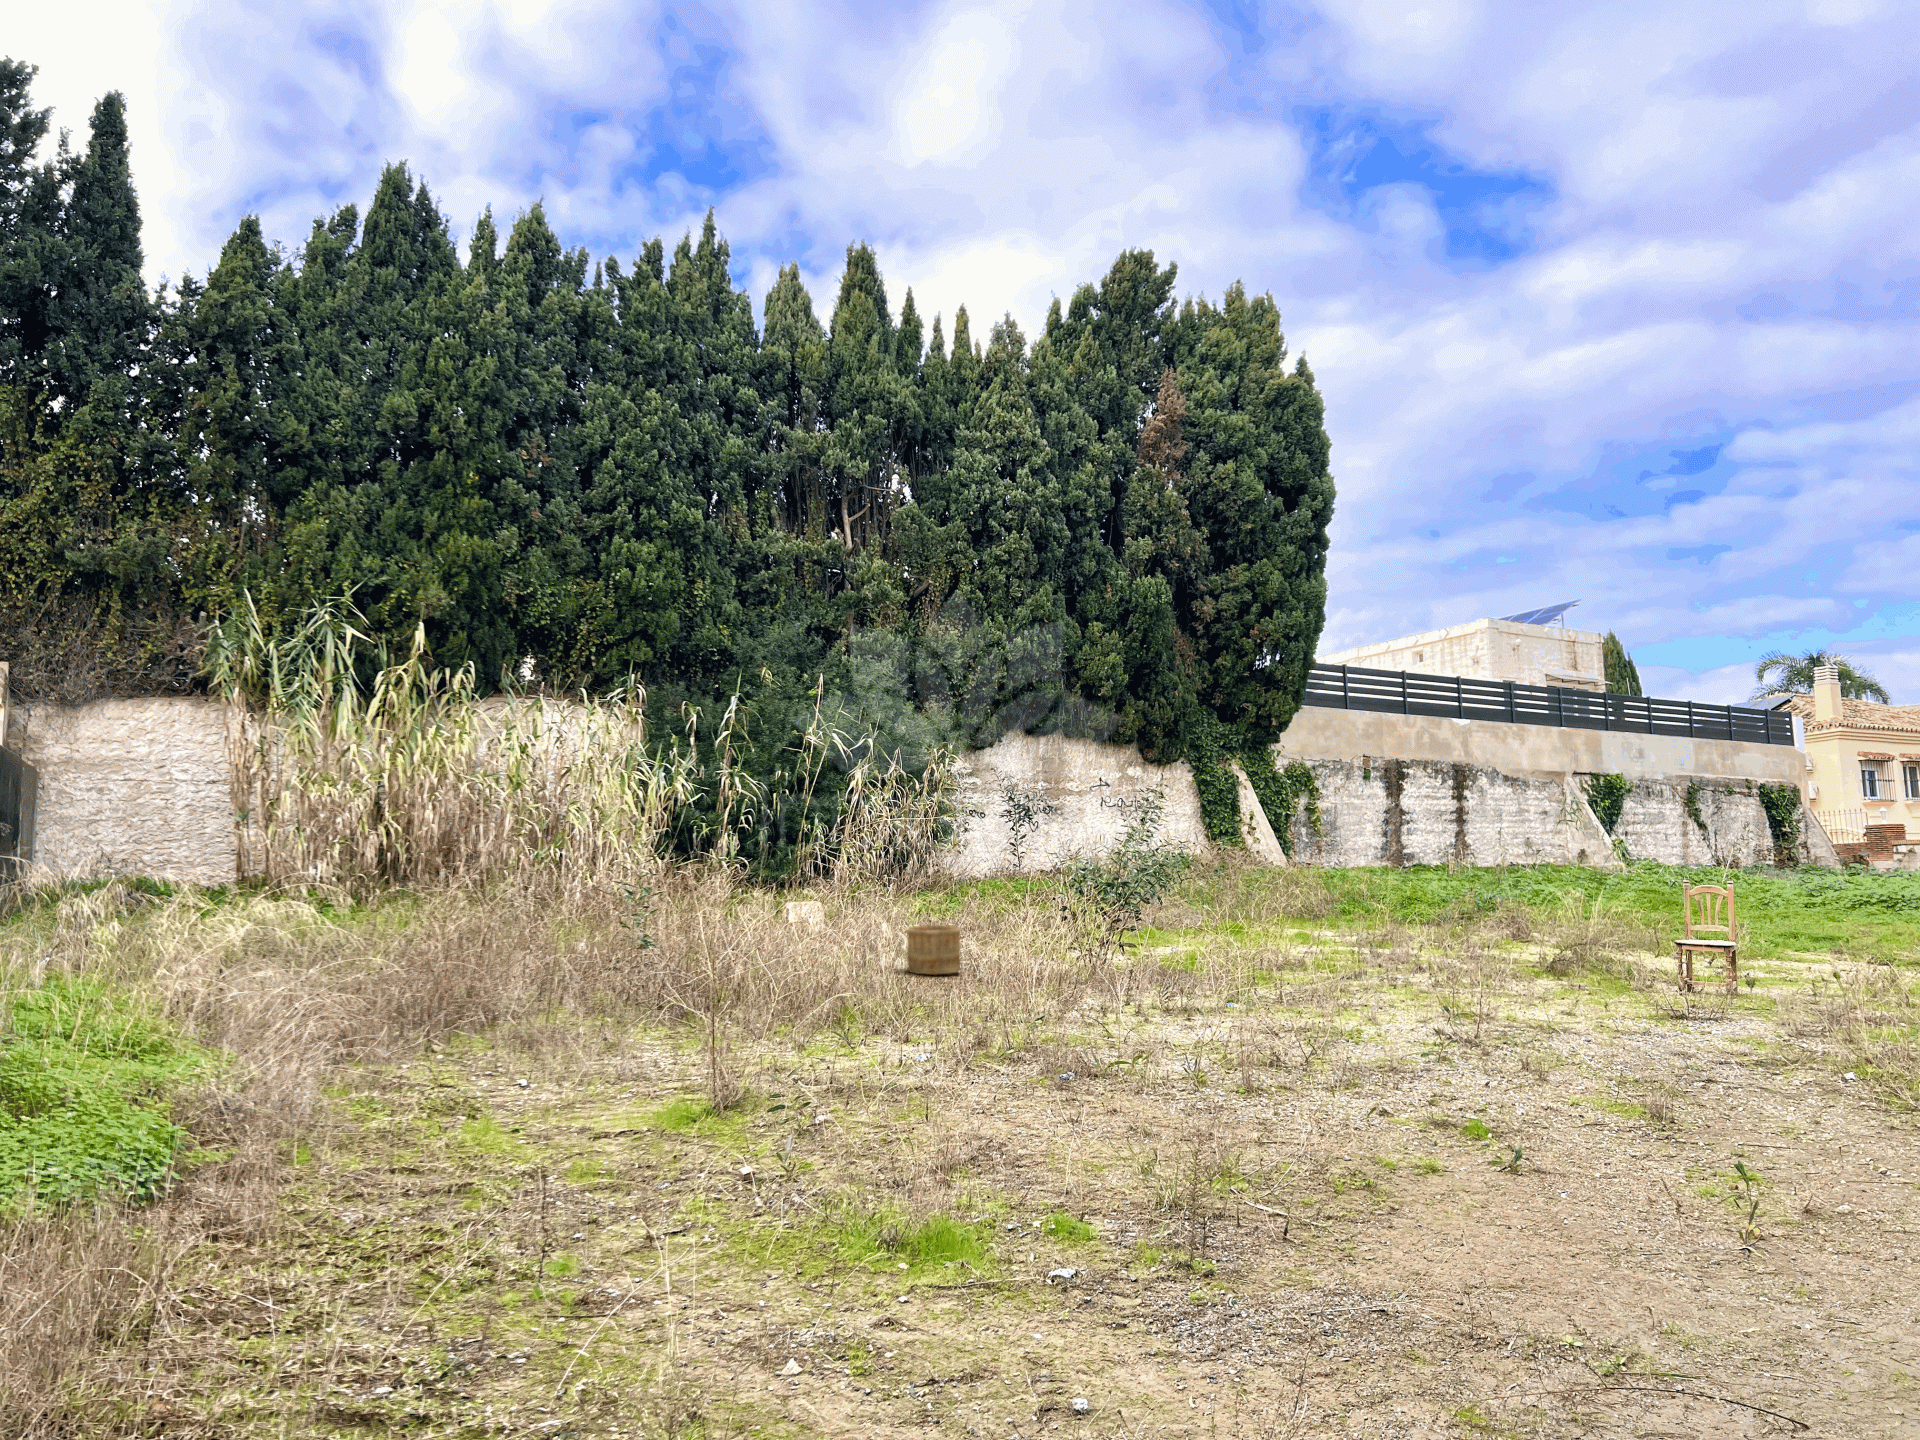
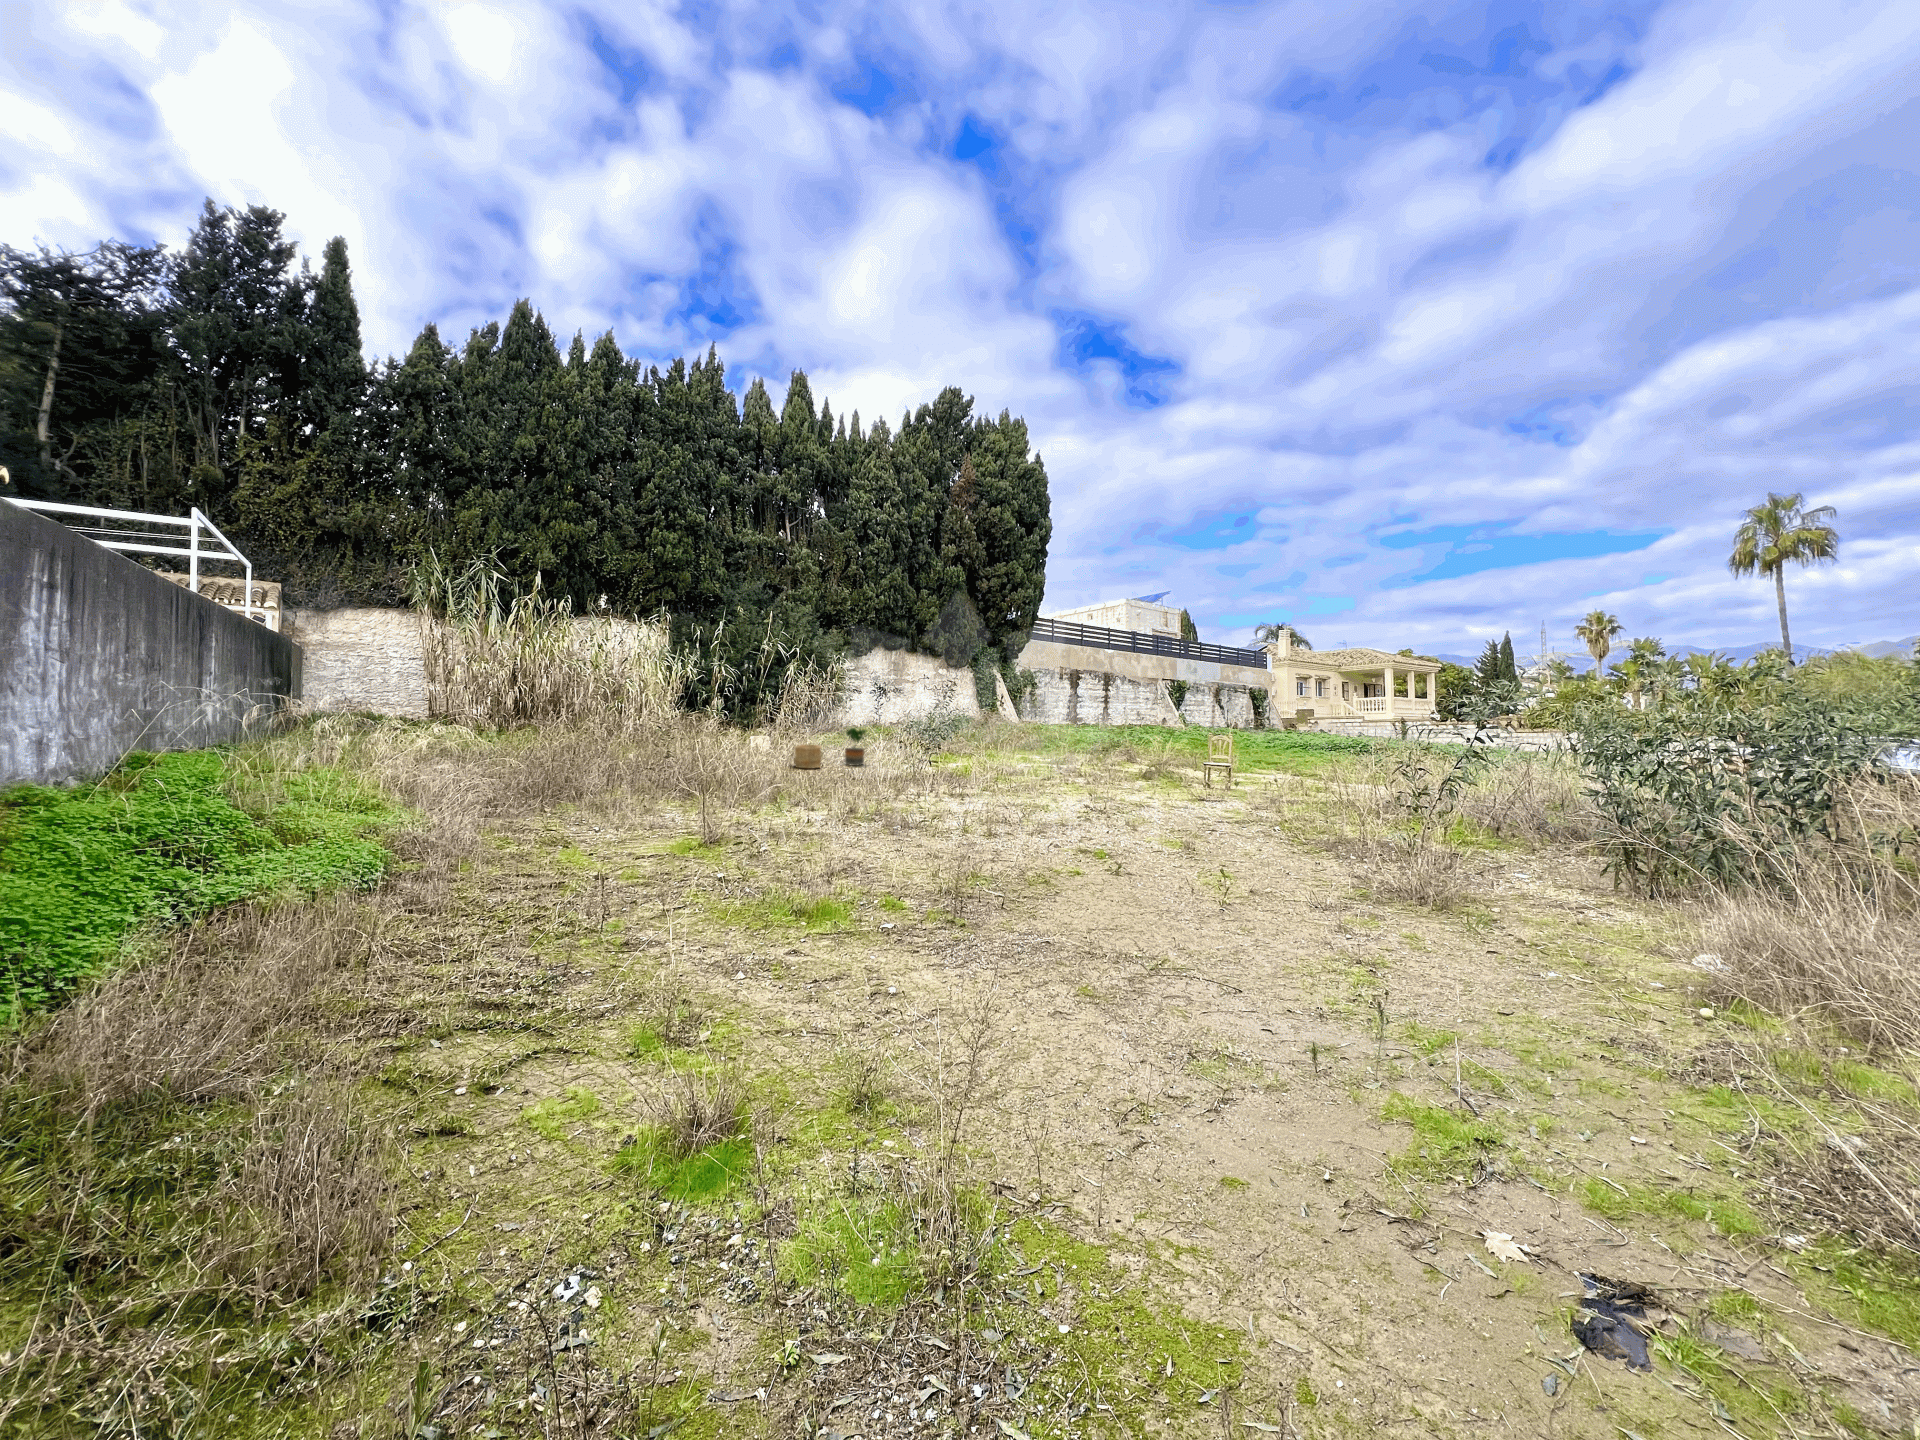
potted tree: none [1002,887,1051,967] -> present [845,728,867,766]

